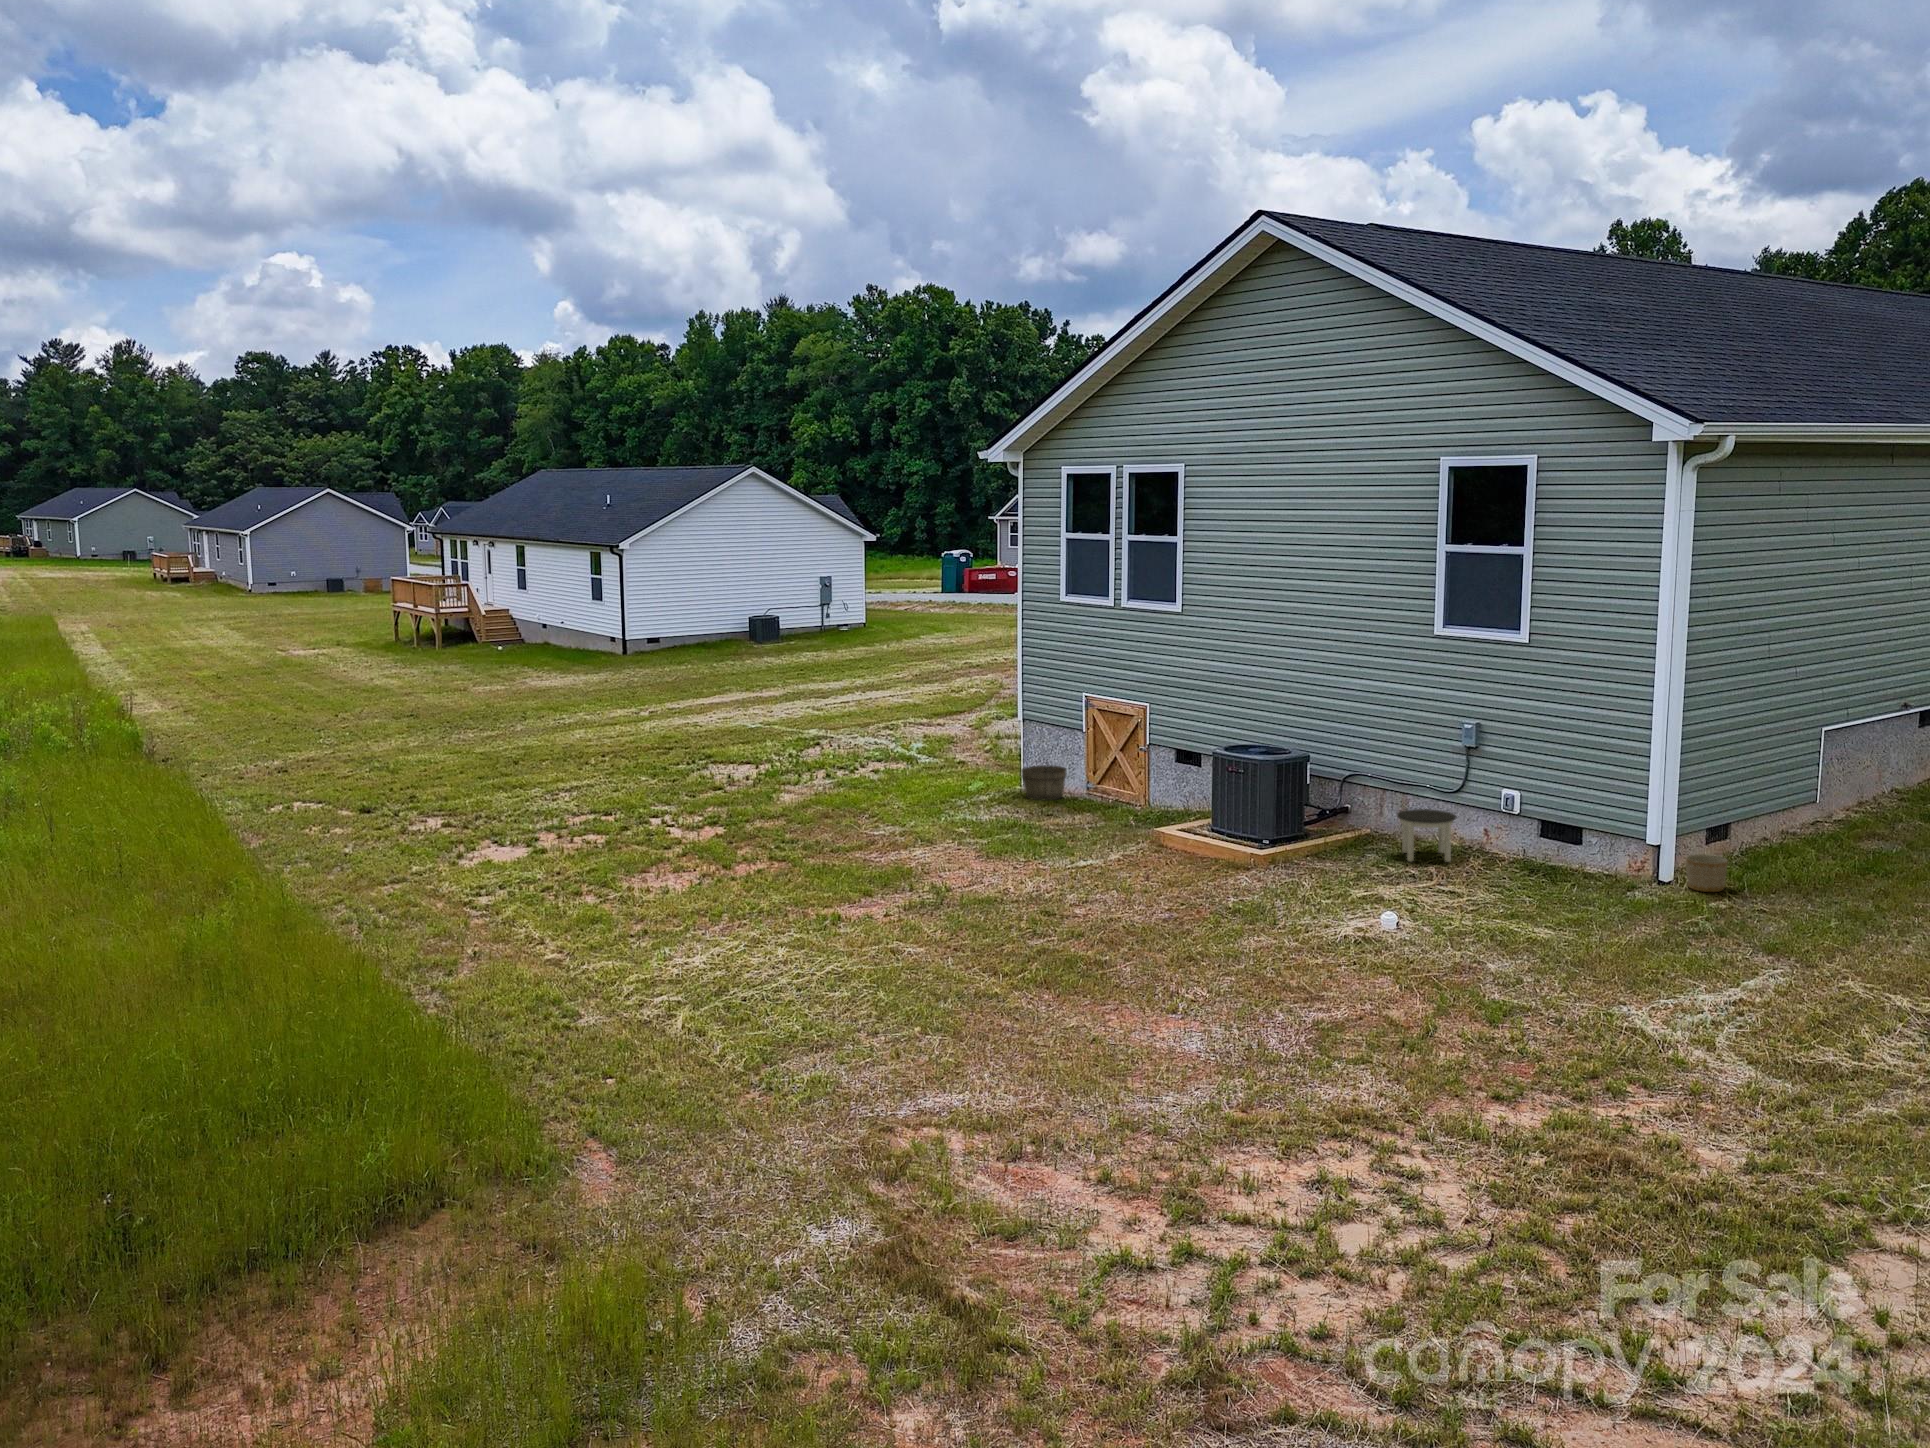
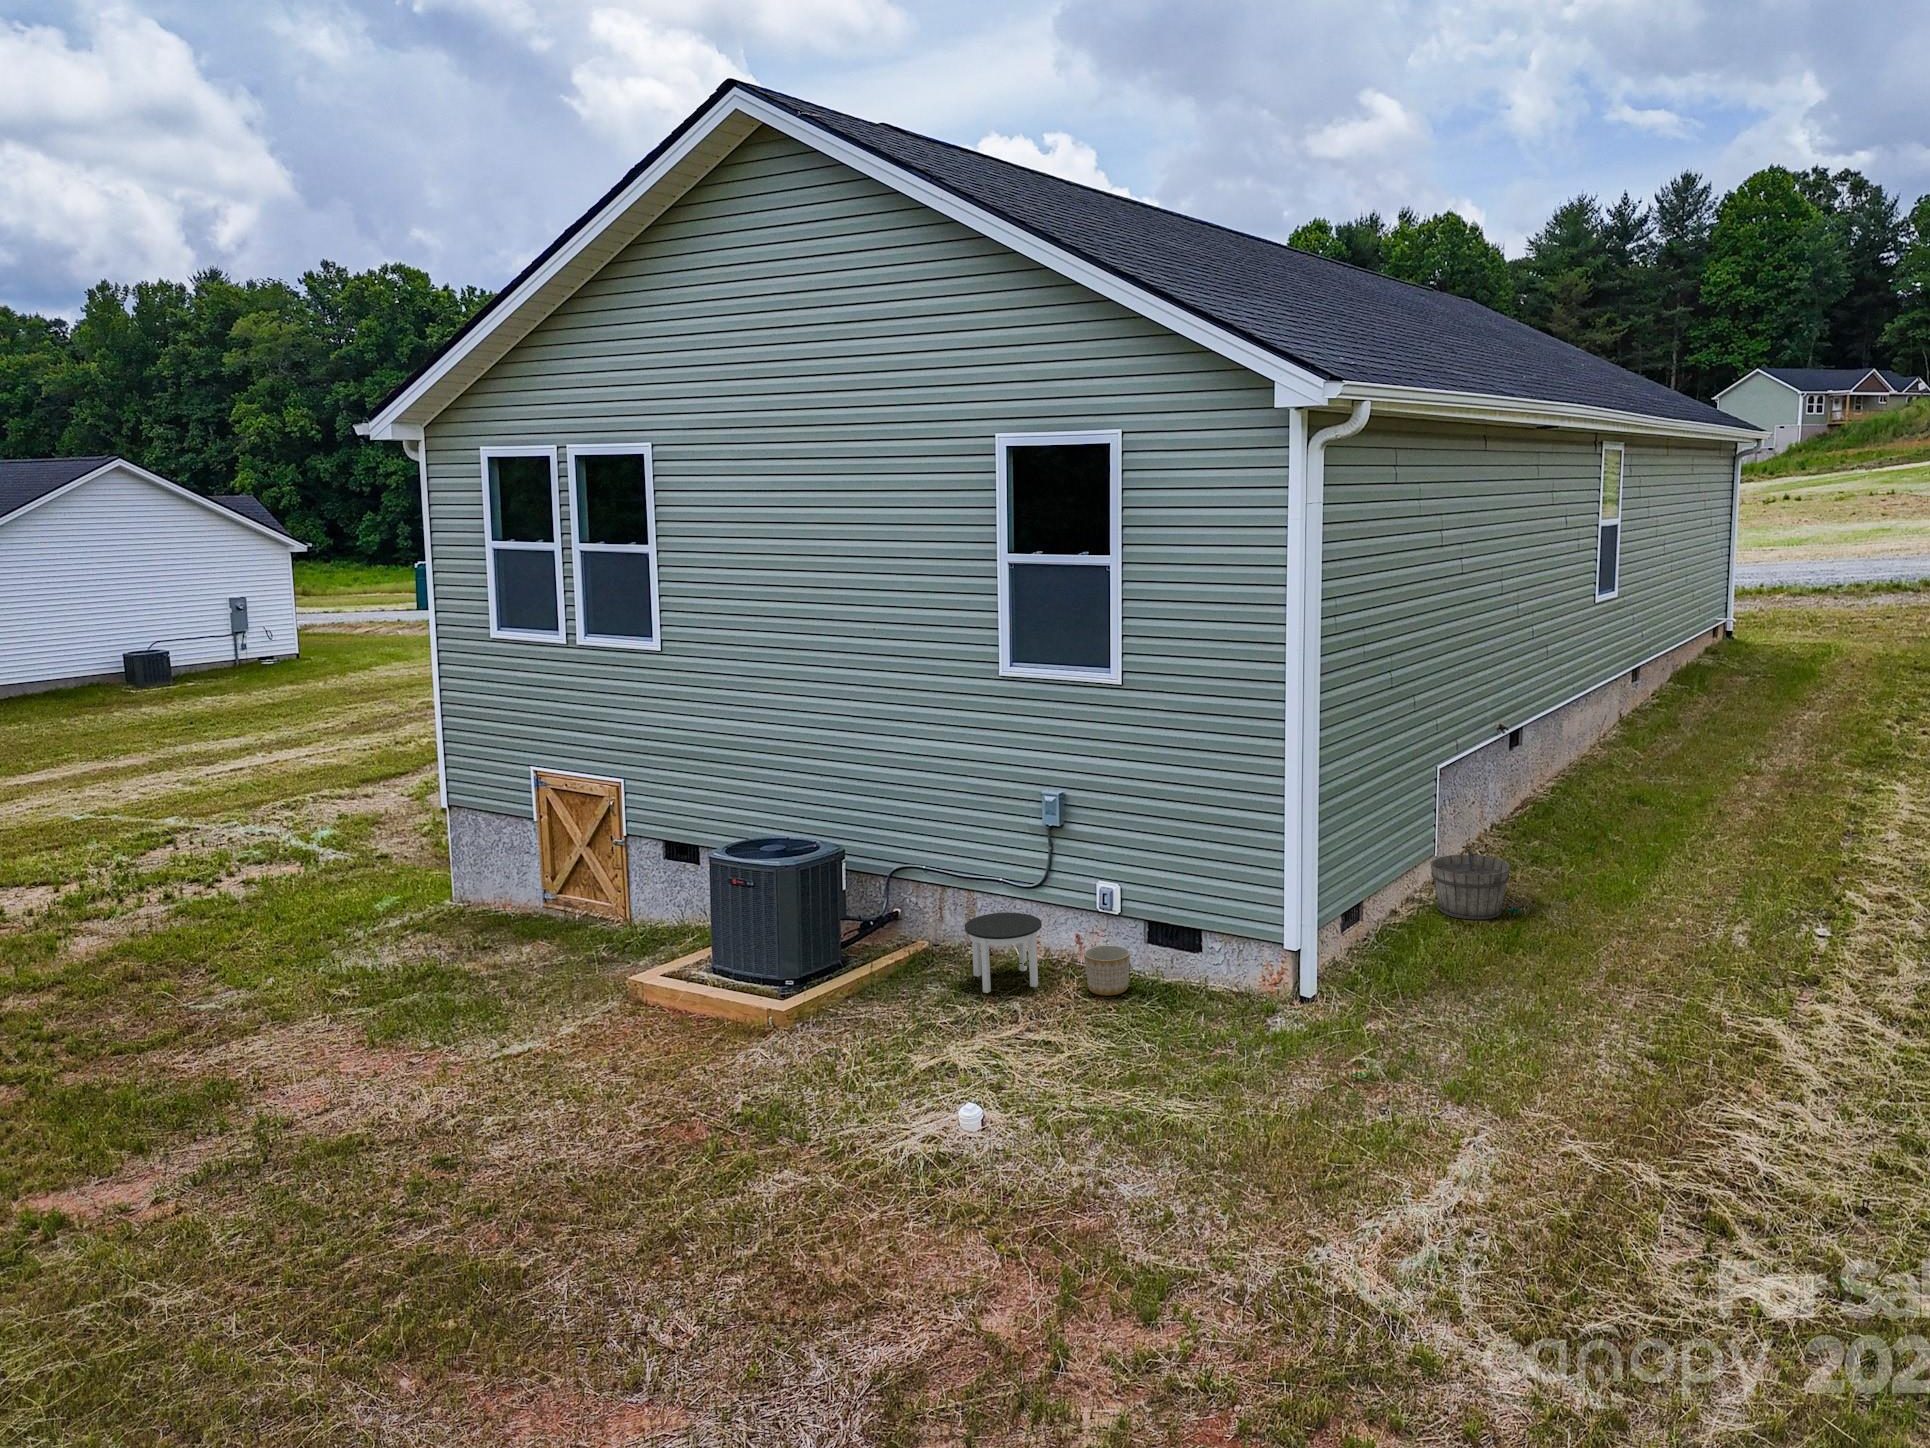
wooden bucket: present [1021,765,1067,800] -> present [1430,846,1510,919]
planter: present [1686,854,1728,892] -> present [1084,945,1130,996]

